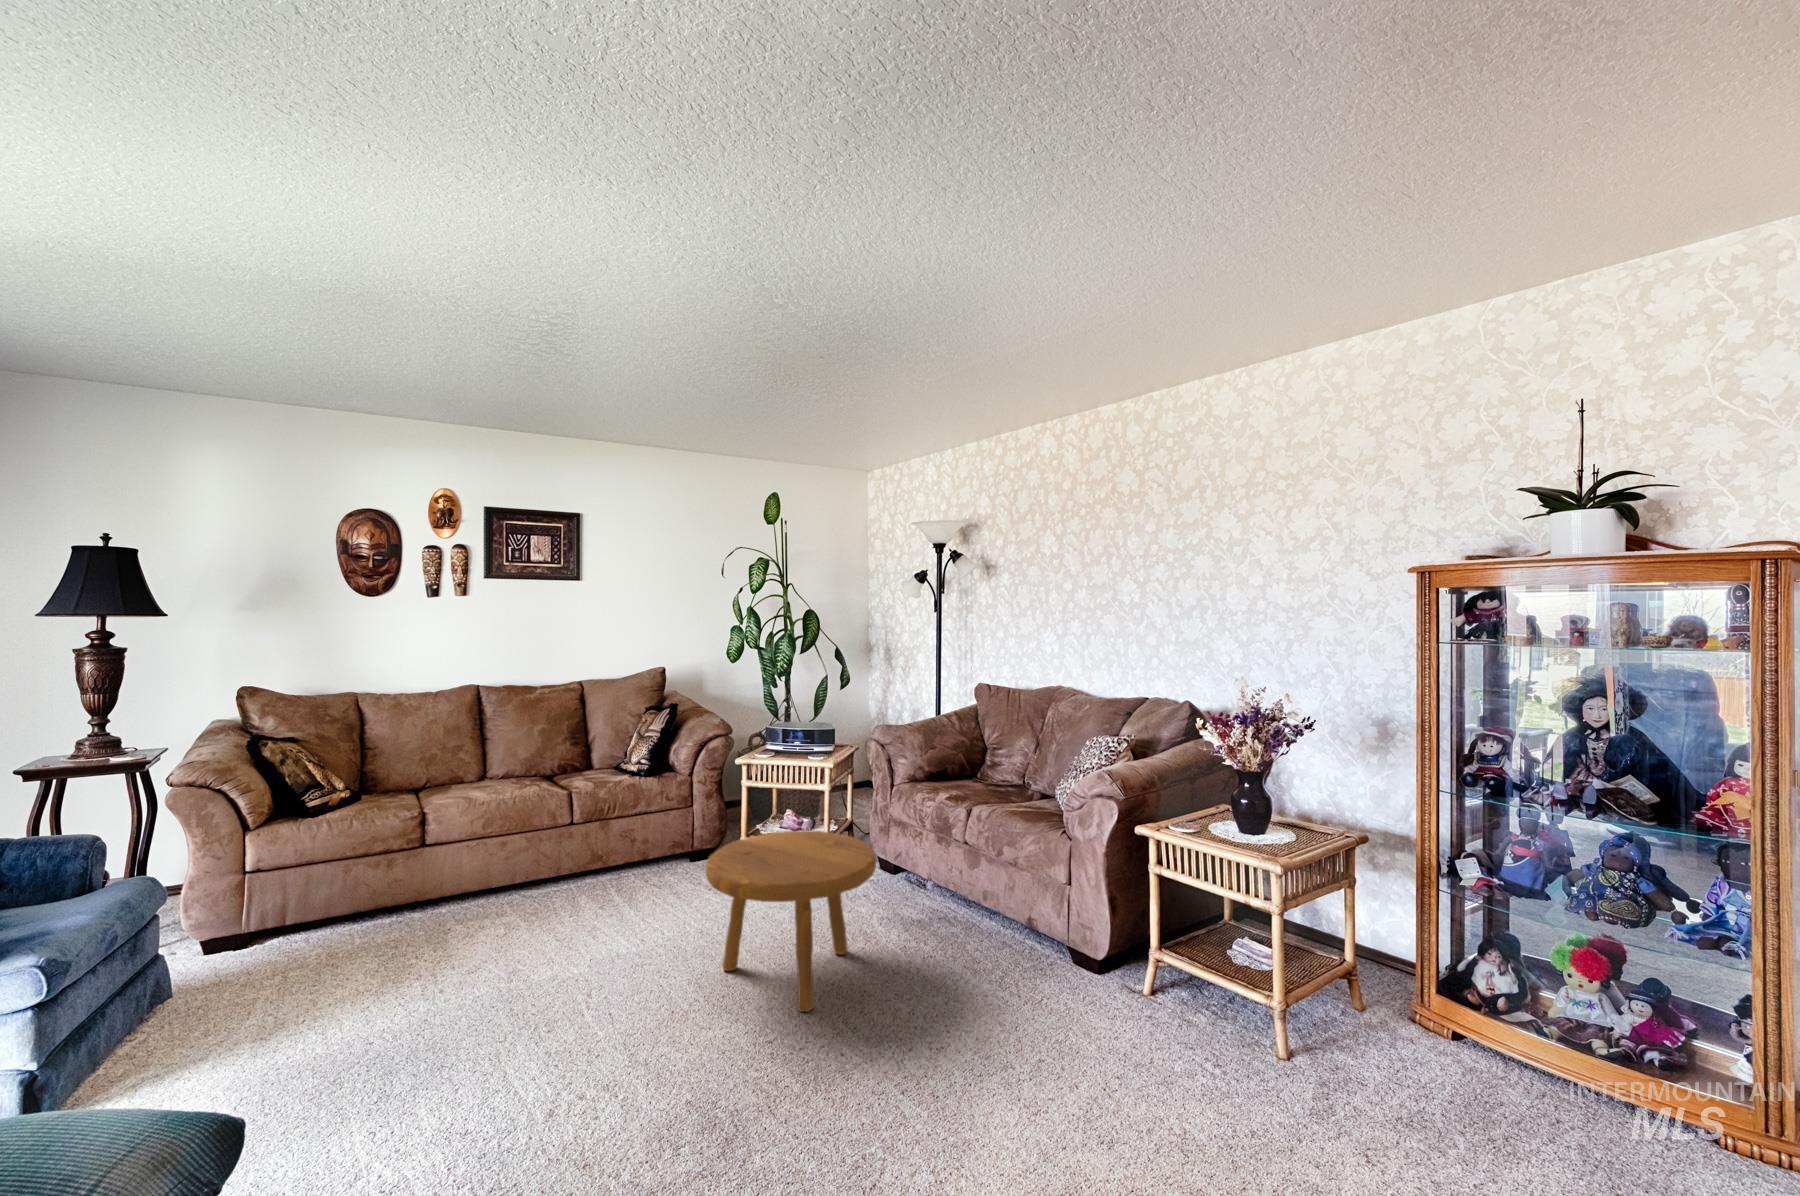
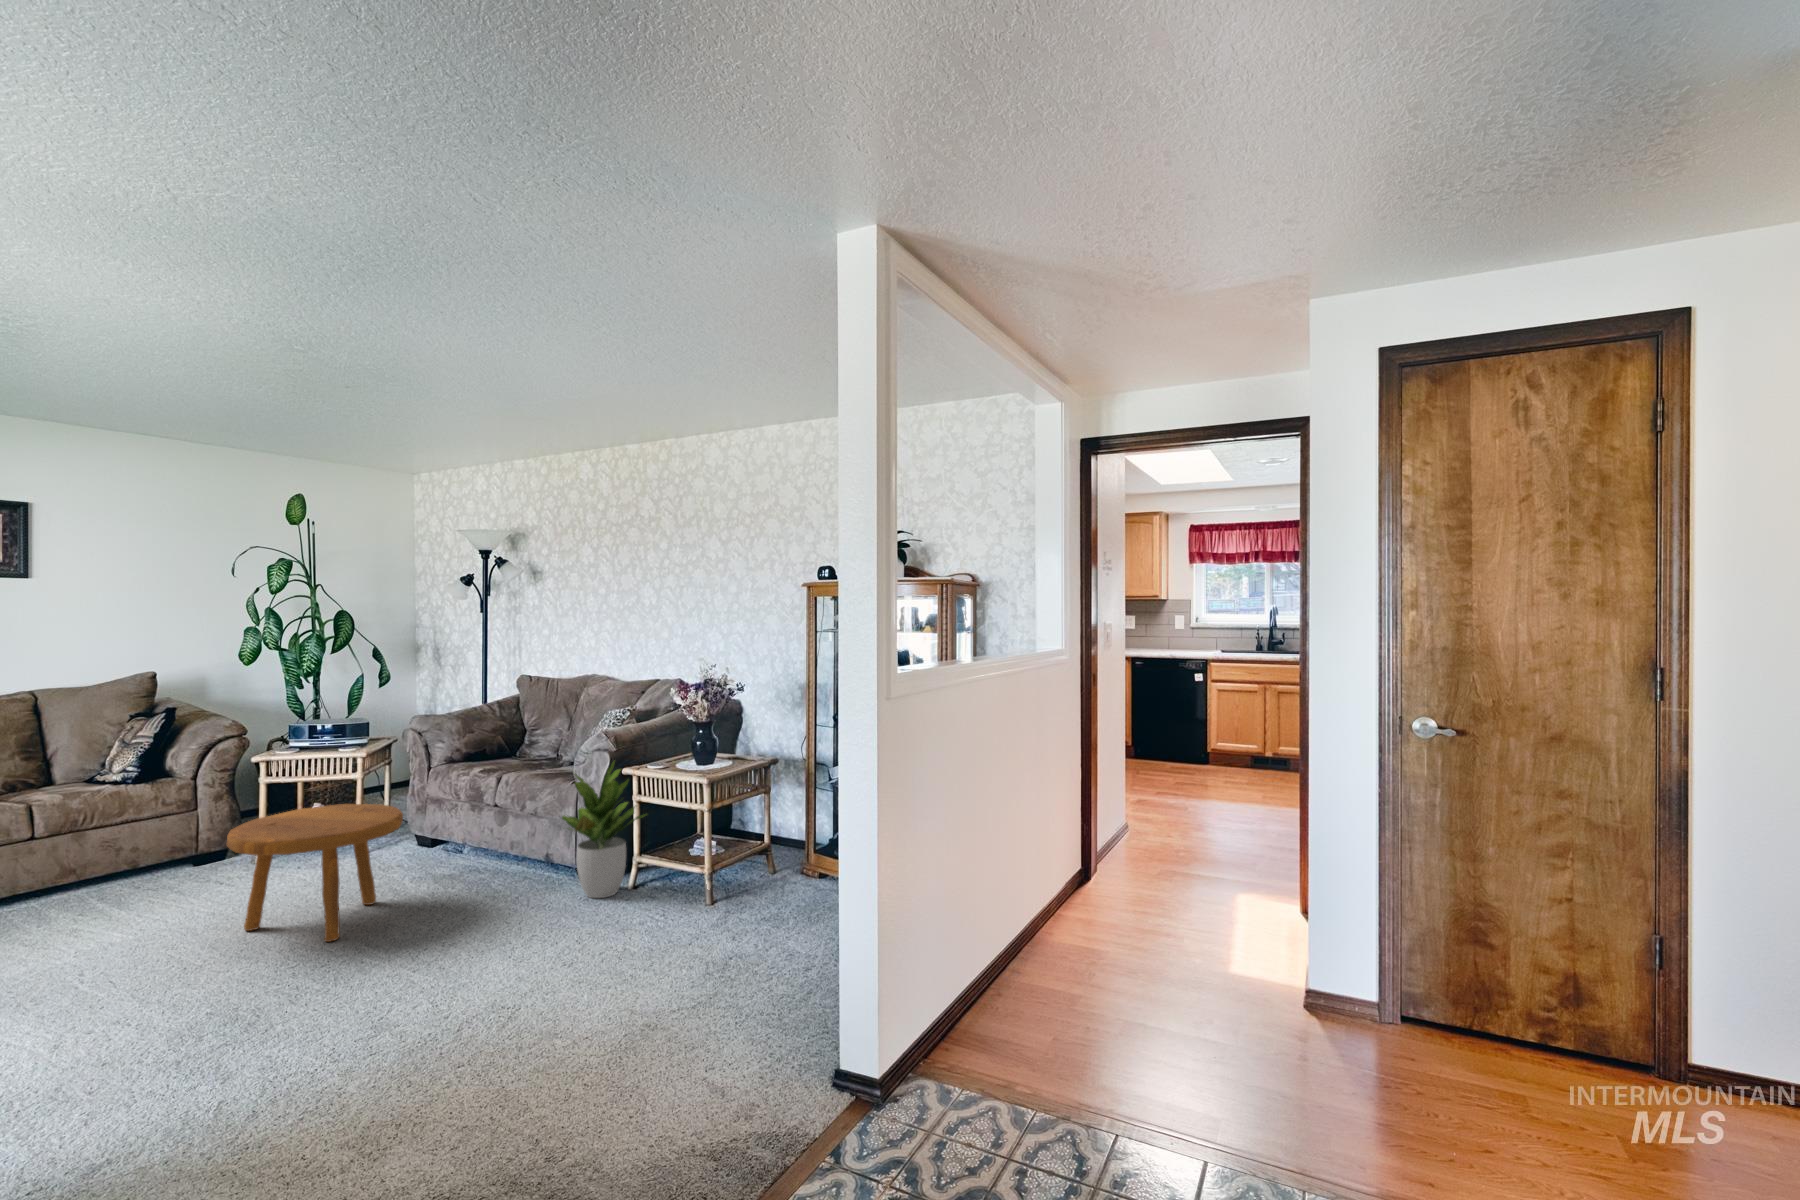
potted plant: none [1056,815,1175,1007] -> present [562,760,646,898]

